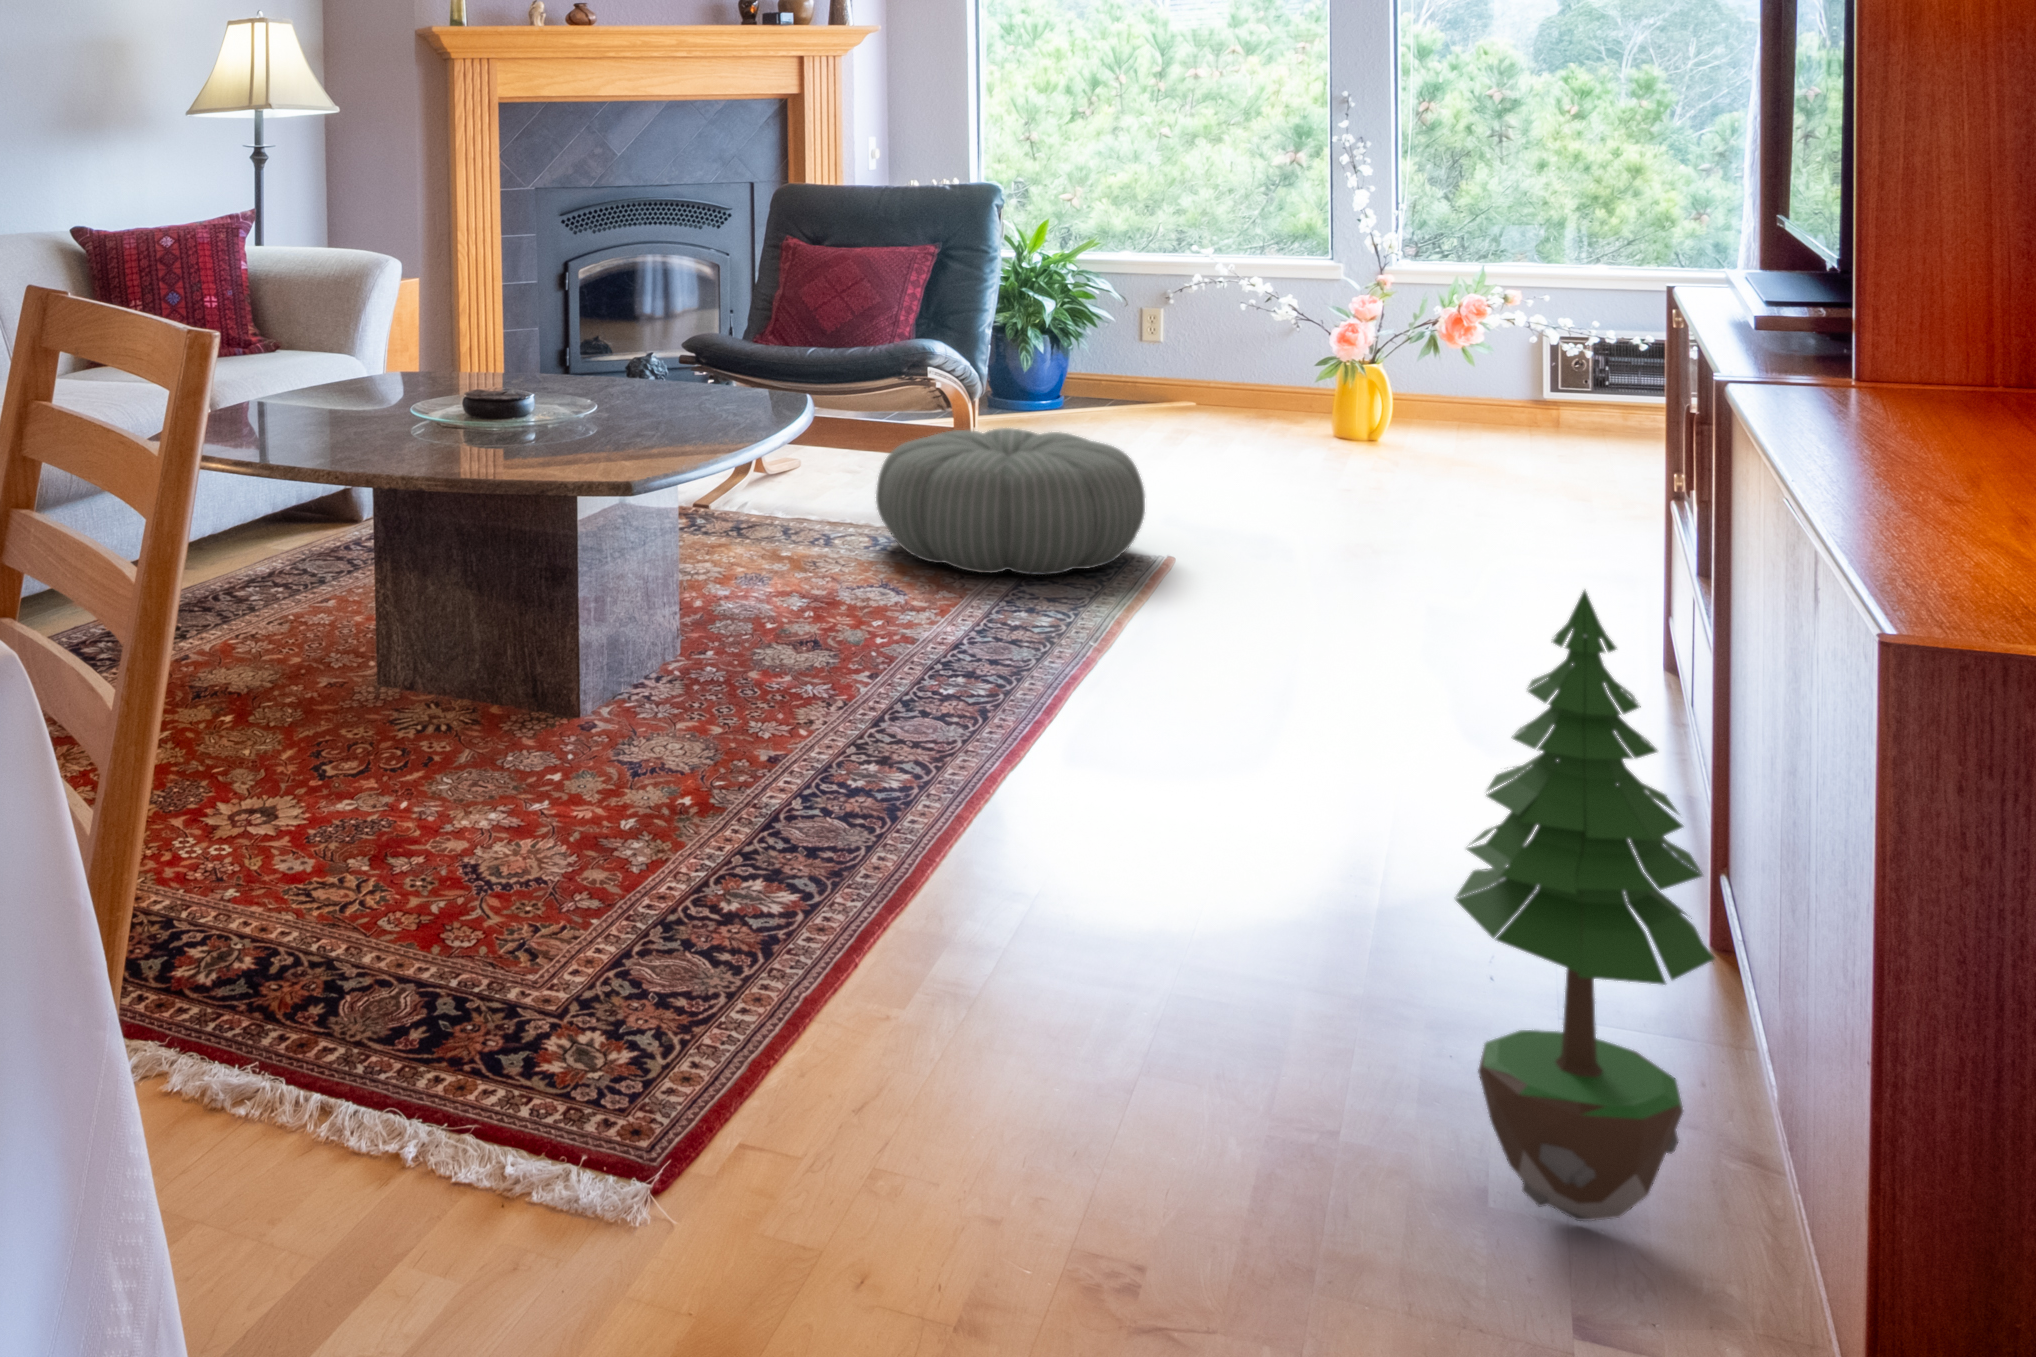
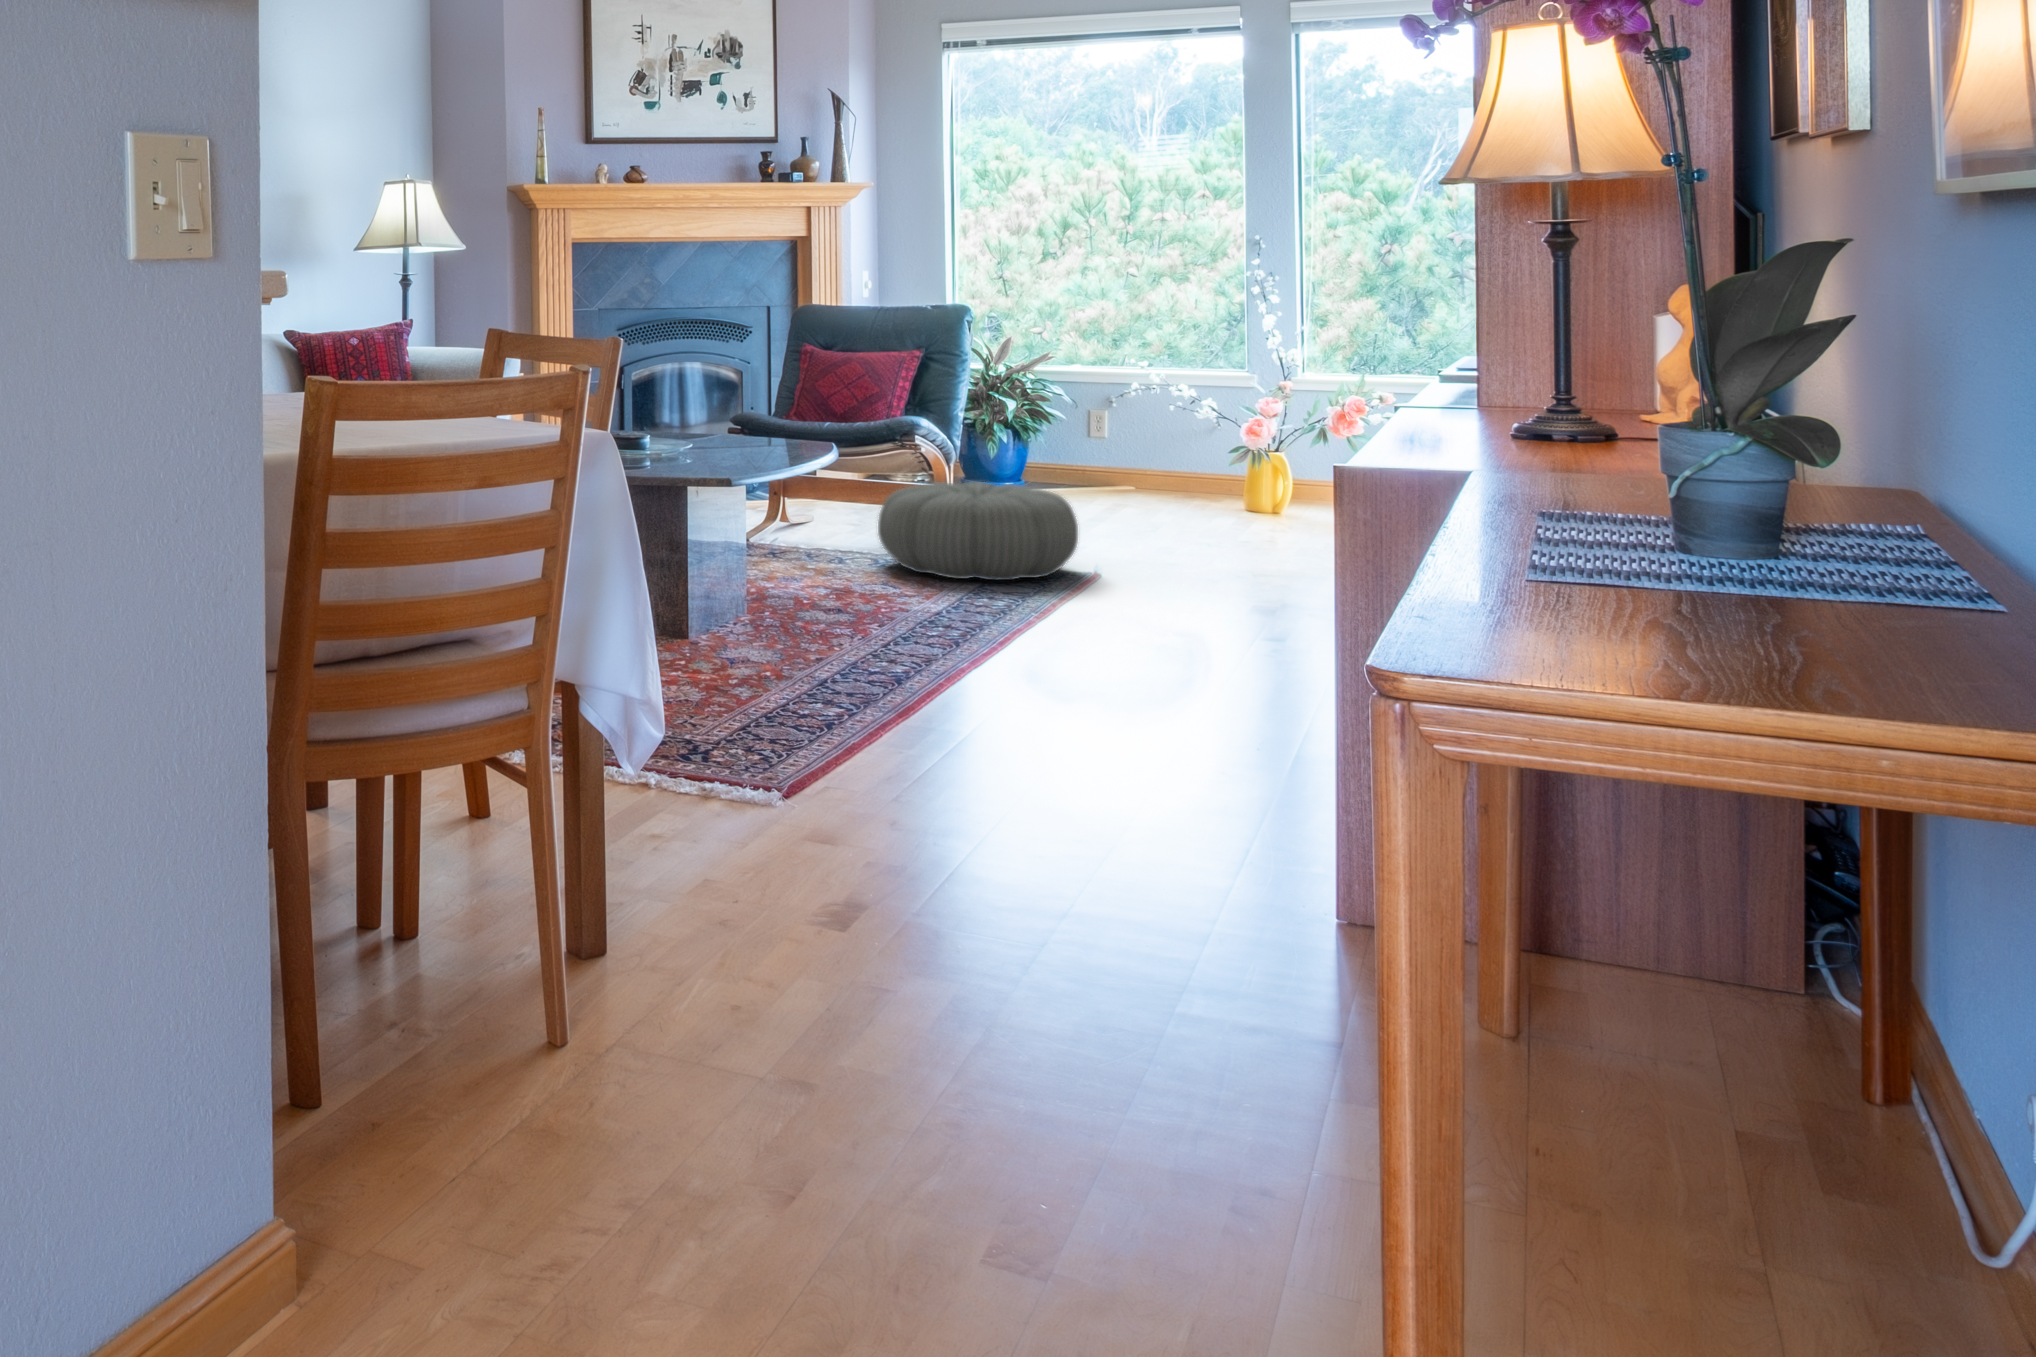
potted tree: present [1455,590,1715,1221] -> none [1210,492,1340,817]

